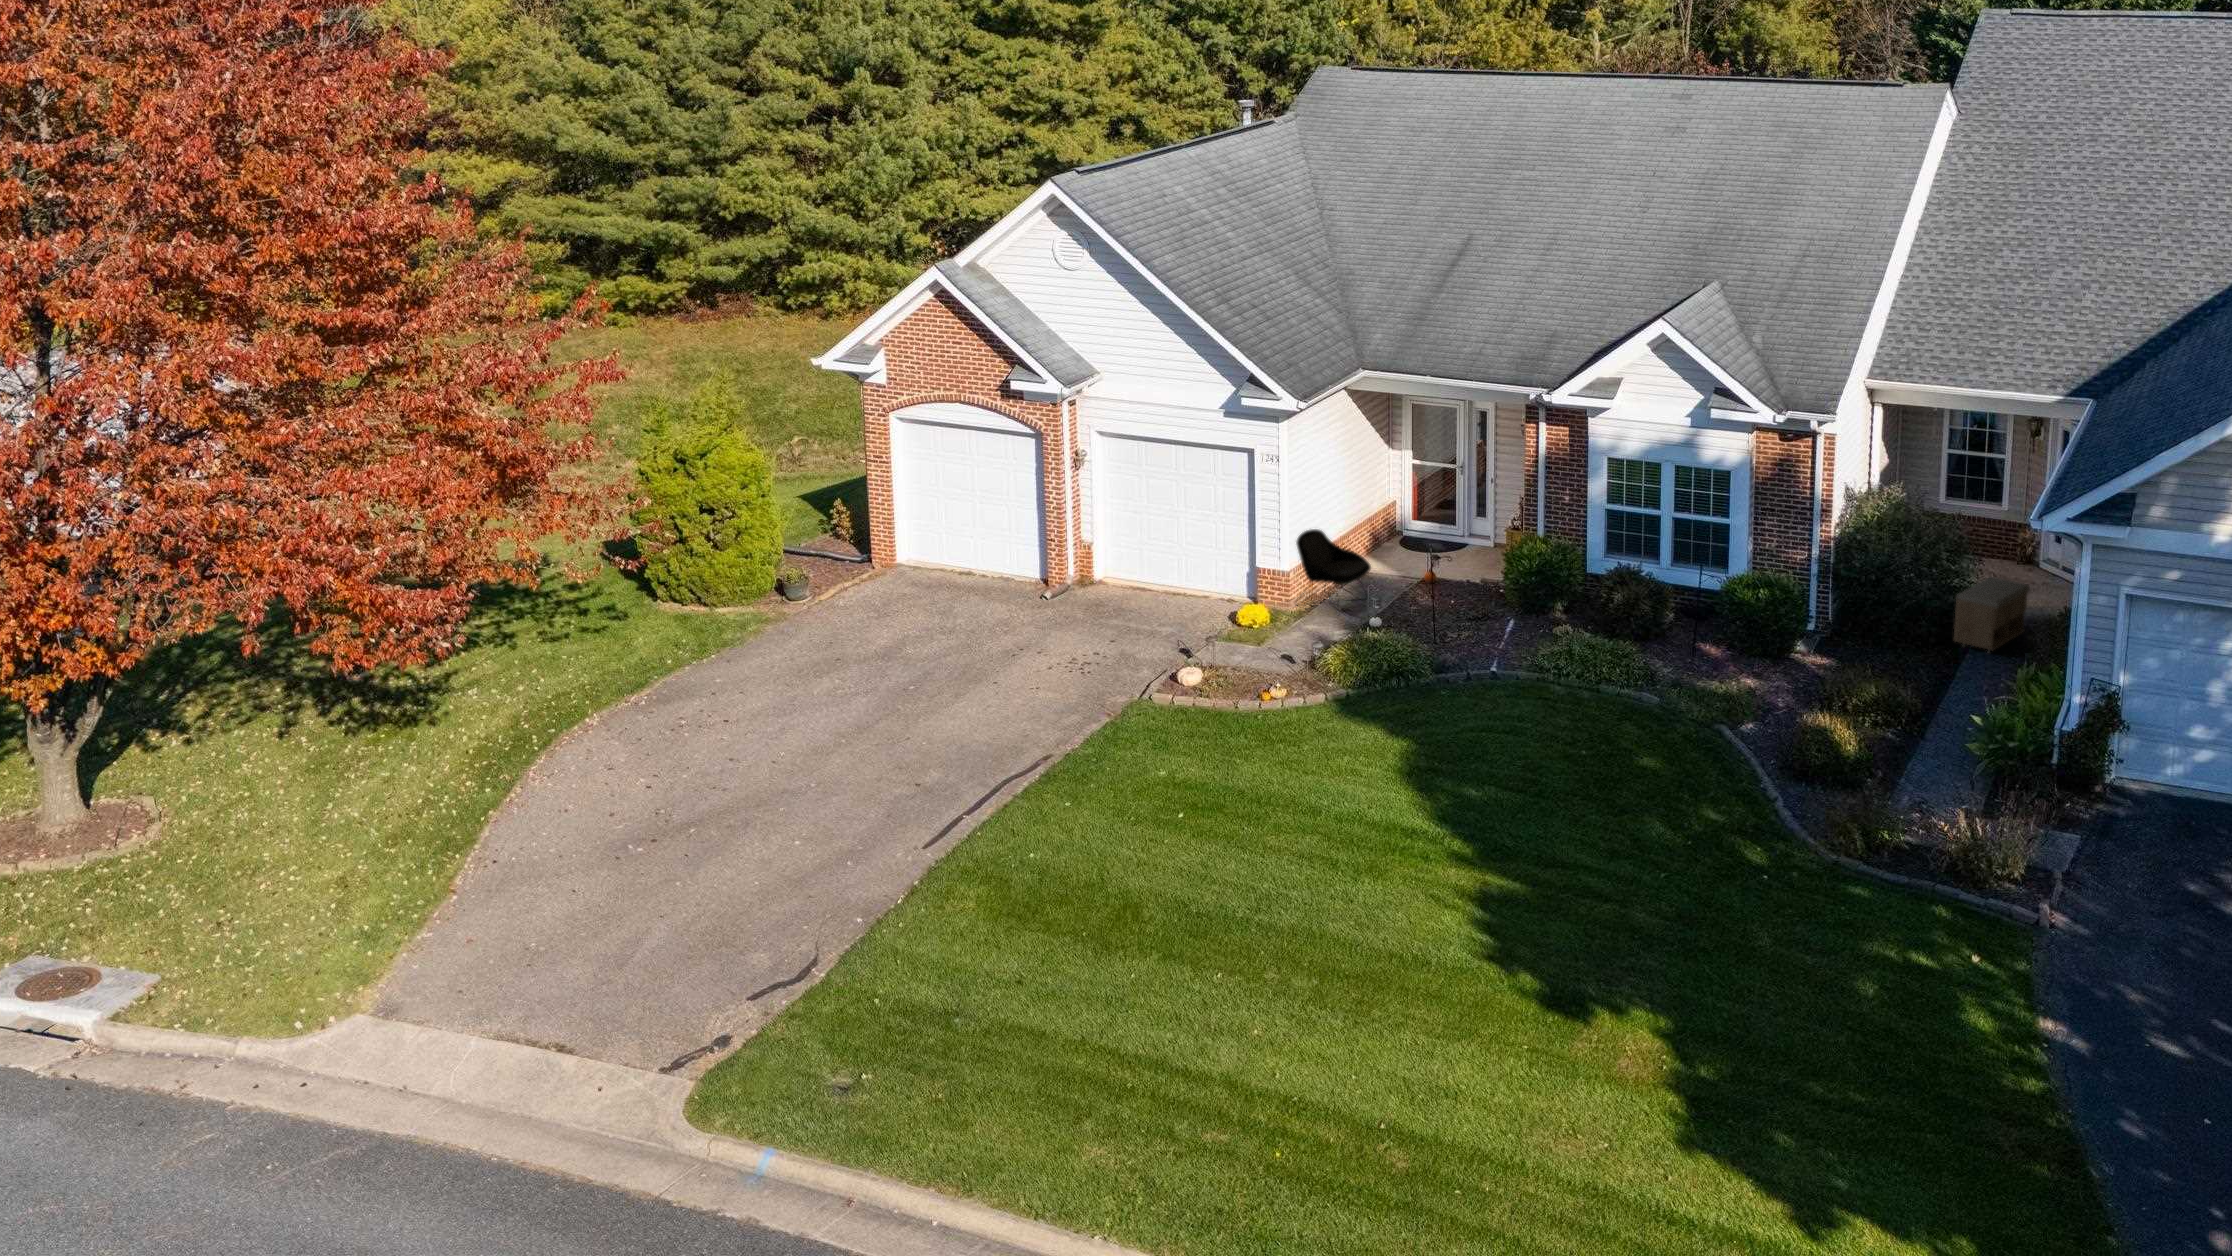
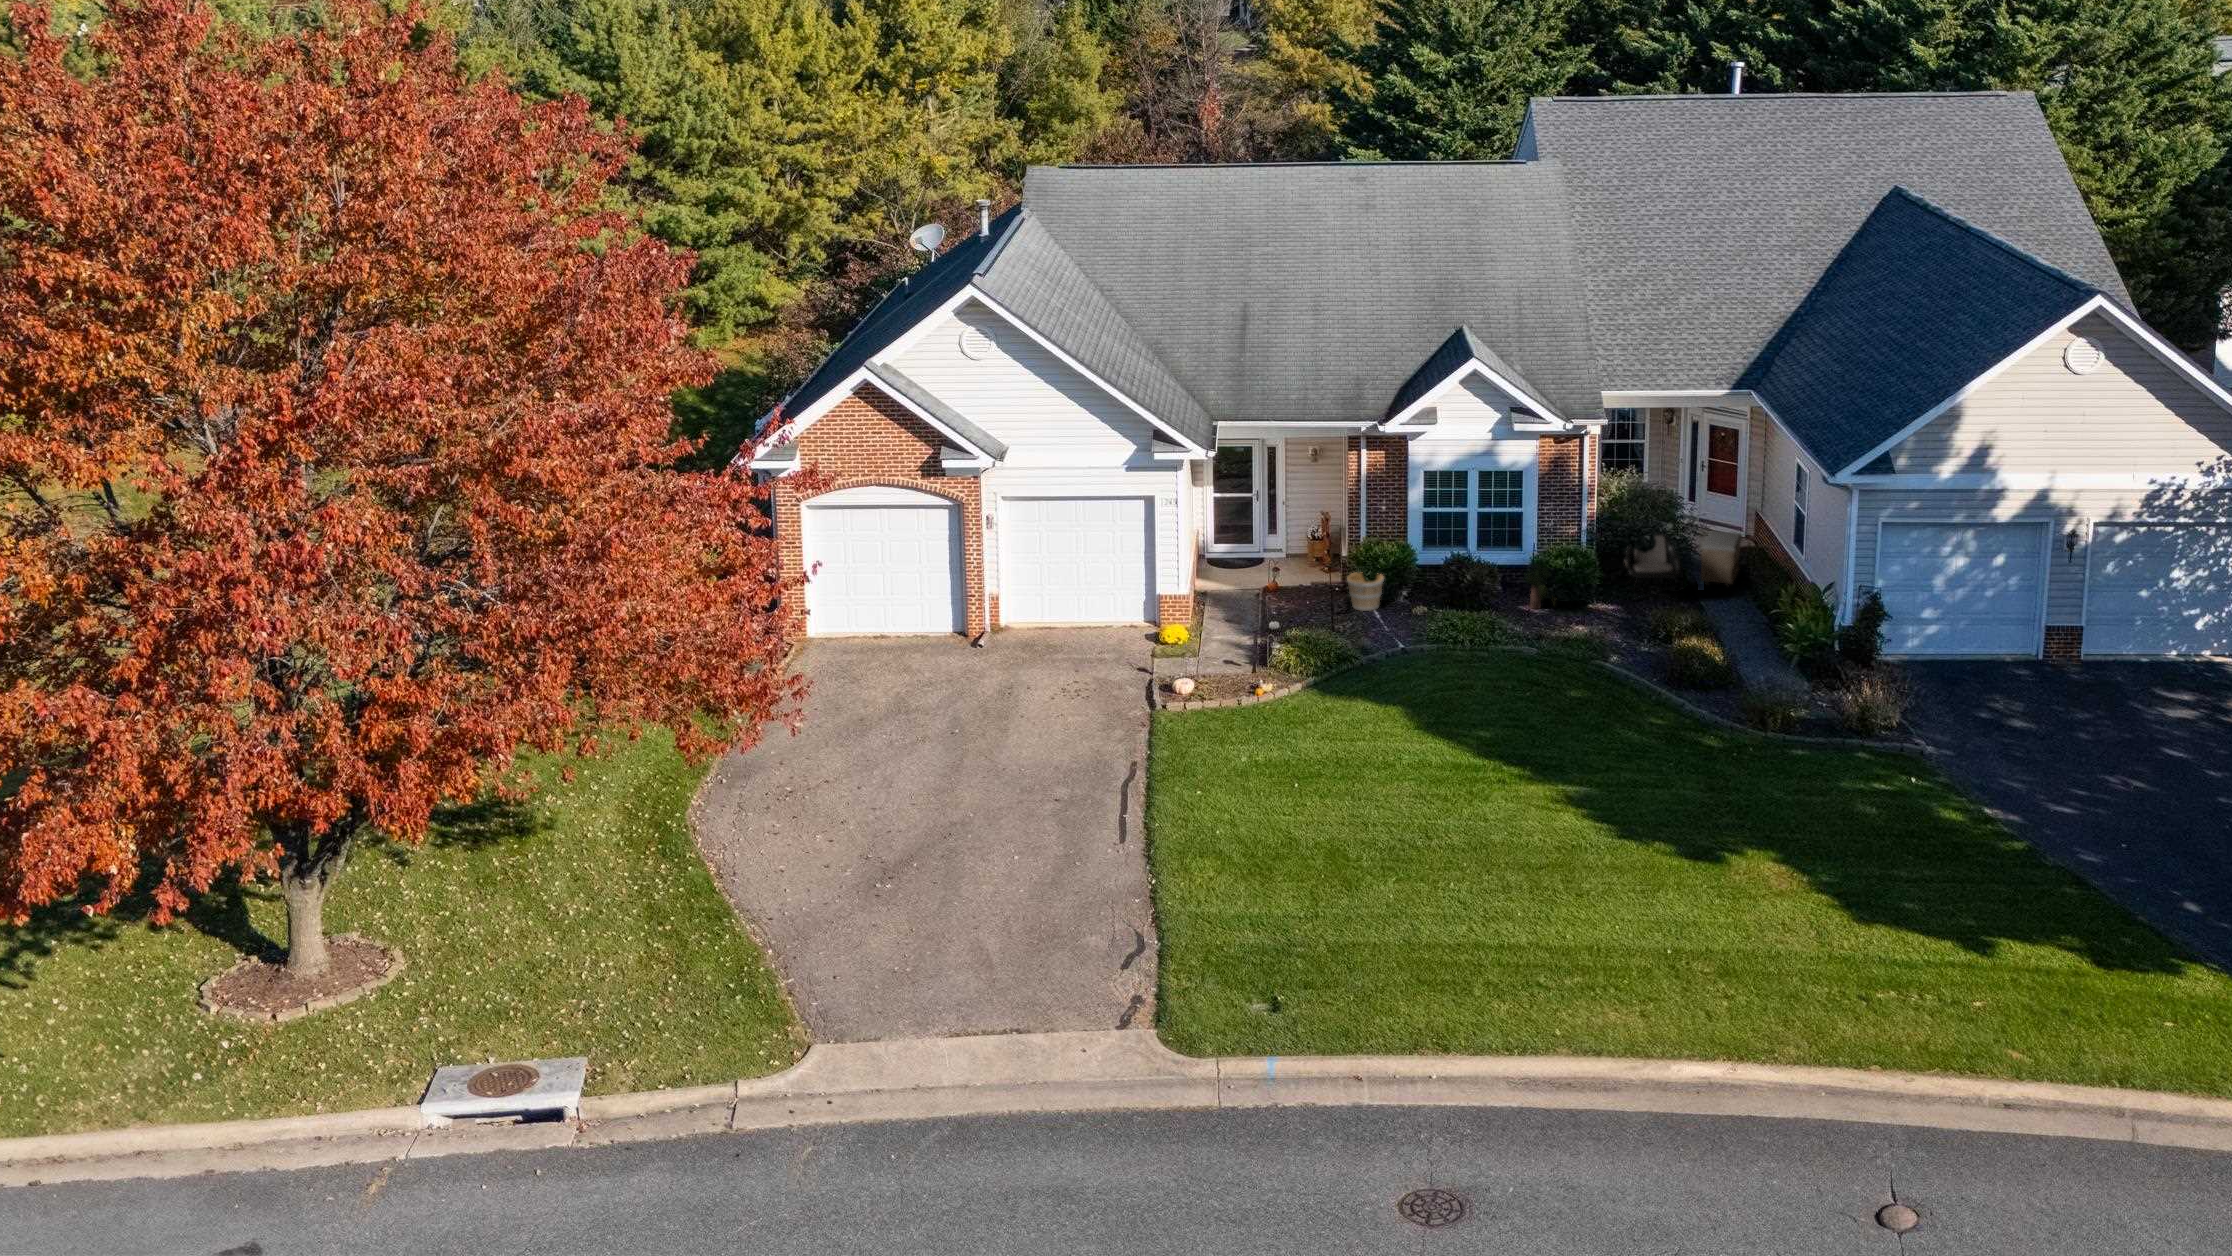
lounge chair: present [1296,529,1371,613] -> present [1625,533,1681,599]
wooden bucket: none [1480,571,1527,620] -> present [1347,573,1384,611]
potted plant: none [1691,588,1736,648] -> present [1524,564,1555,609]

